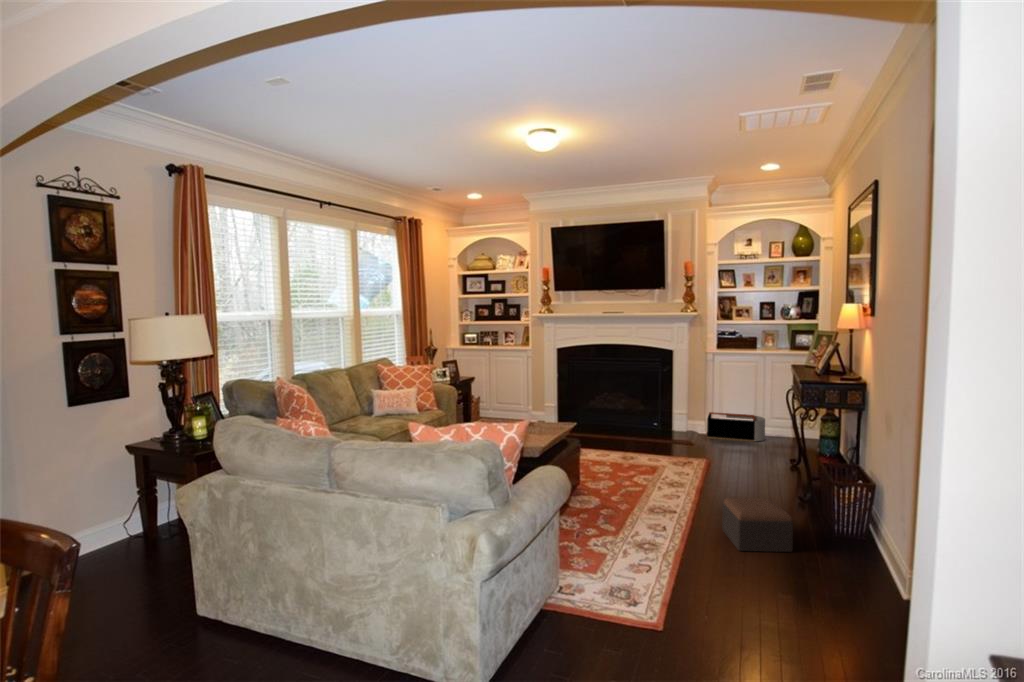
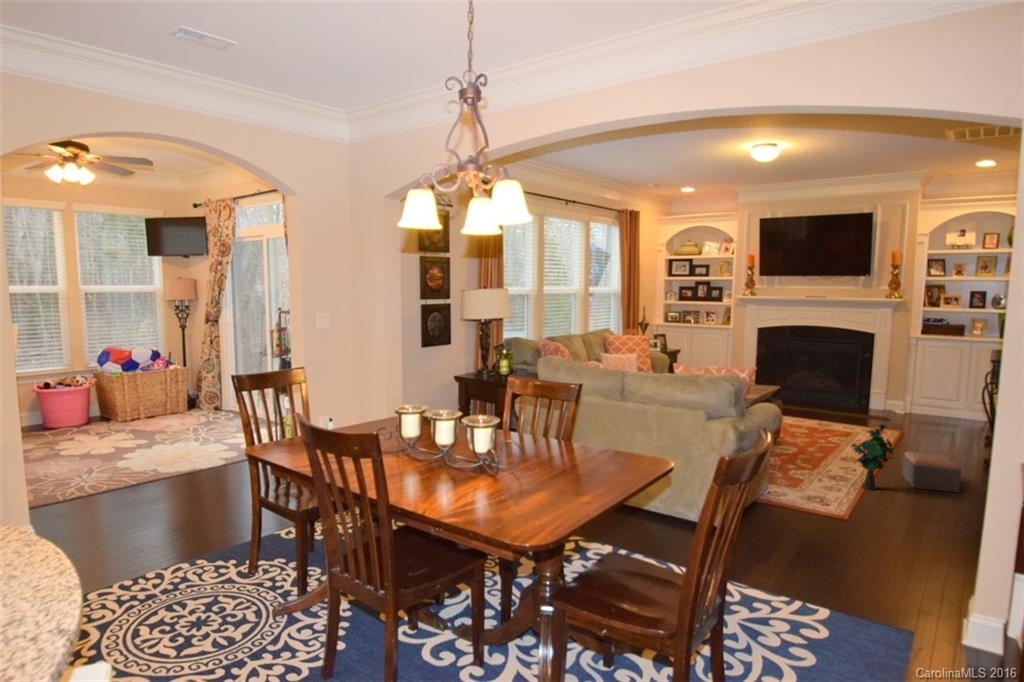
storage bin: present [707,412,765,442] -> none [904,392,966,422]
decorative plant: none [661,469,716,563] -> present [852,425,893,490]

